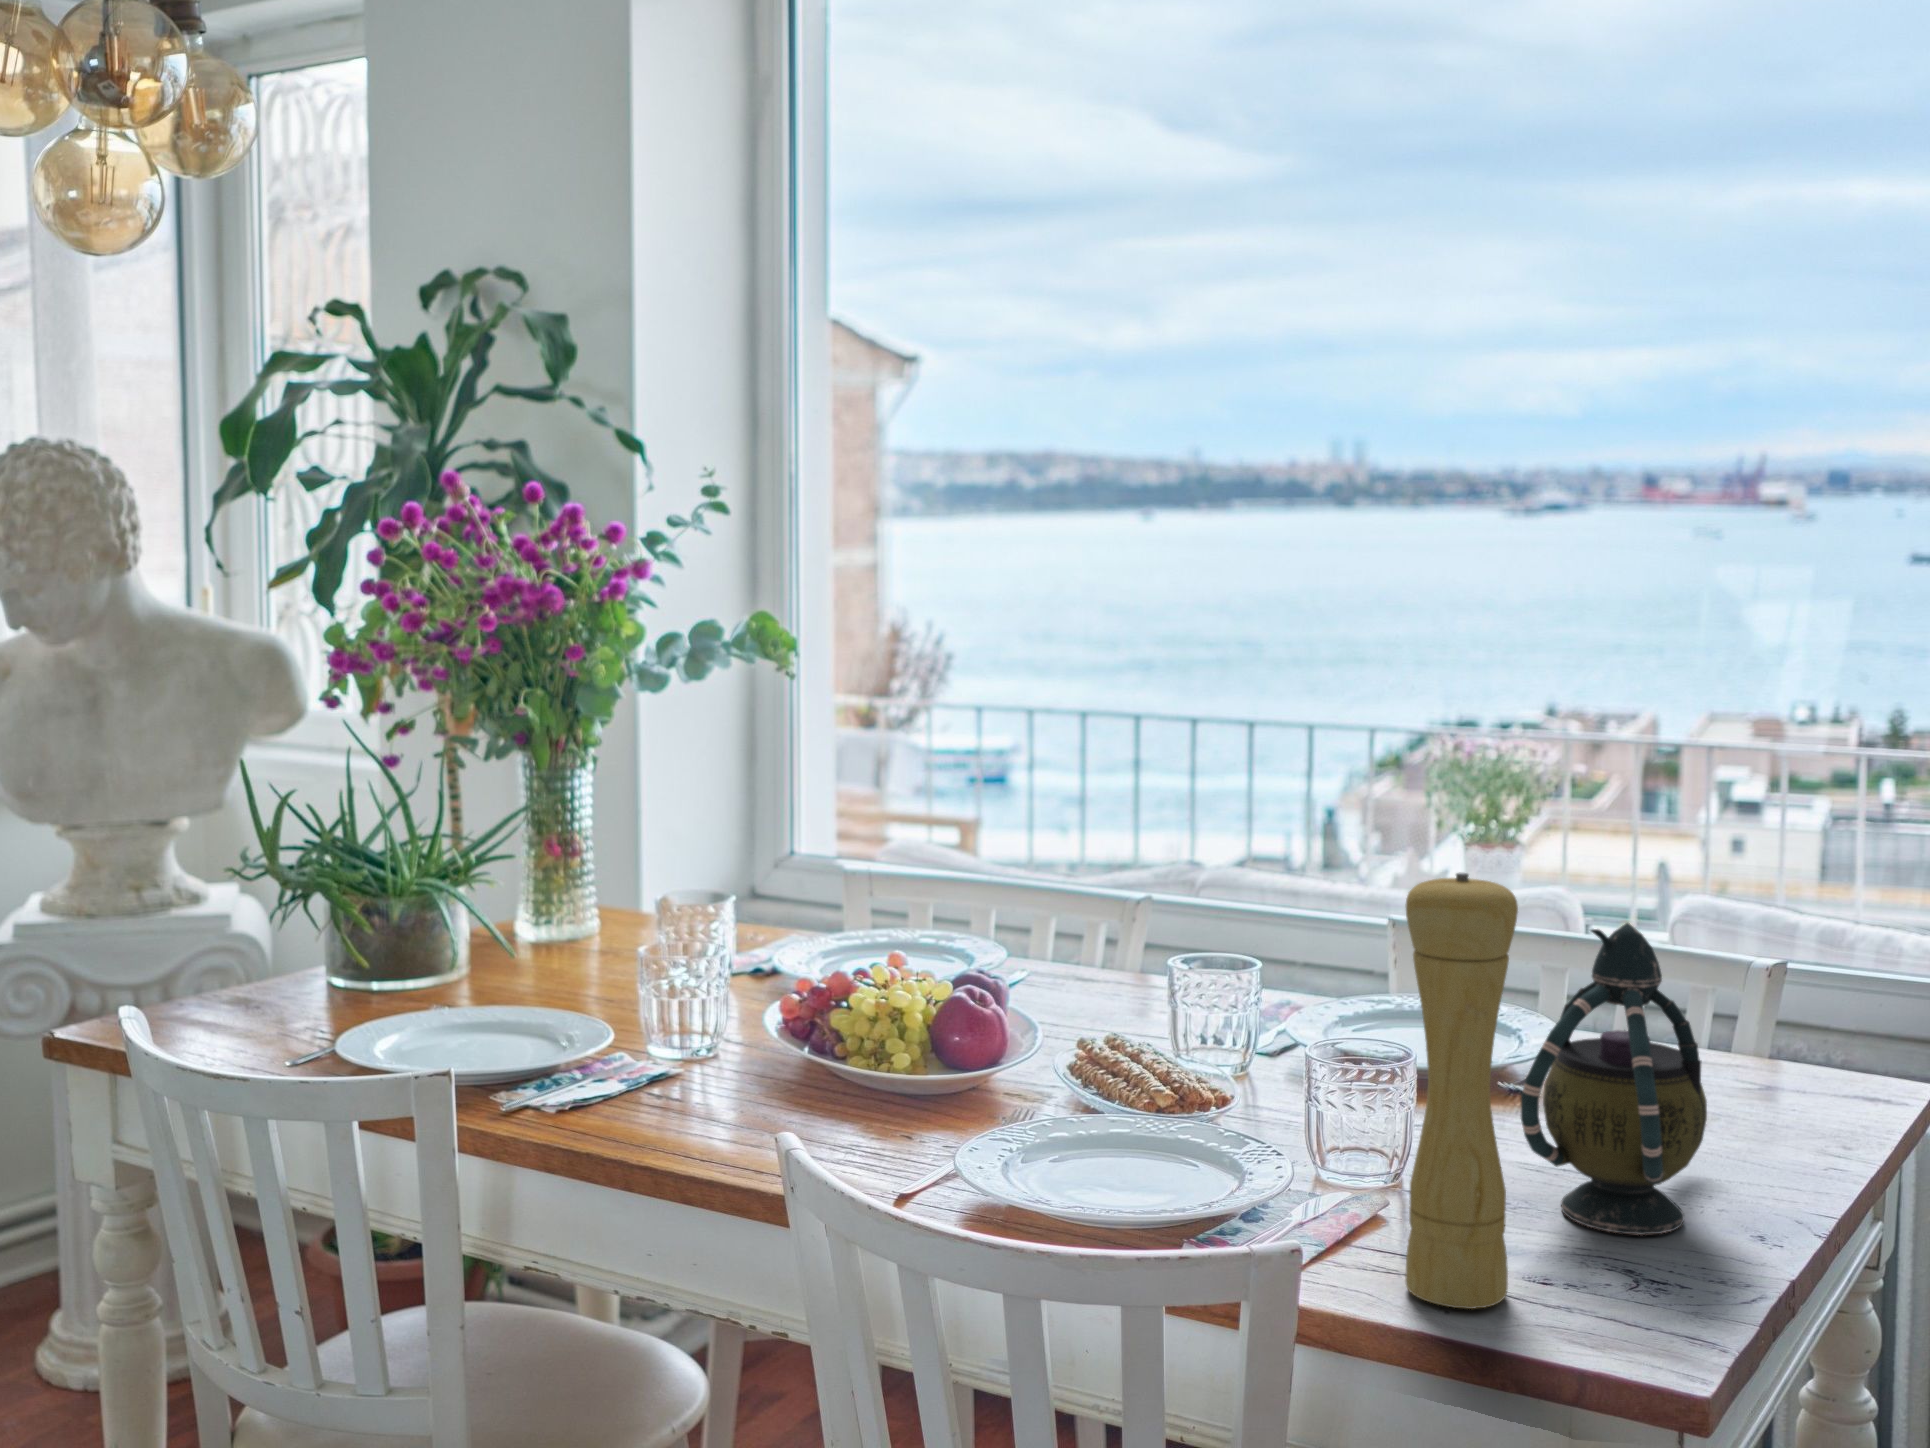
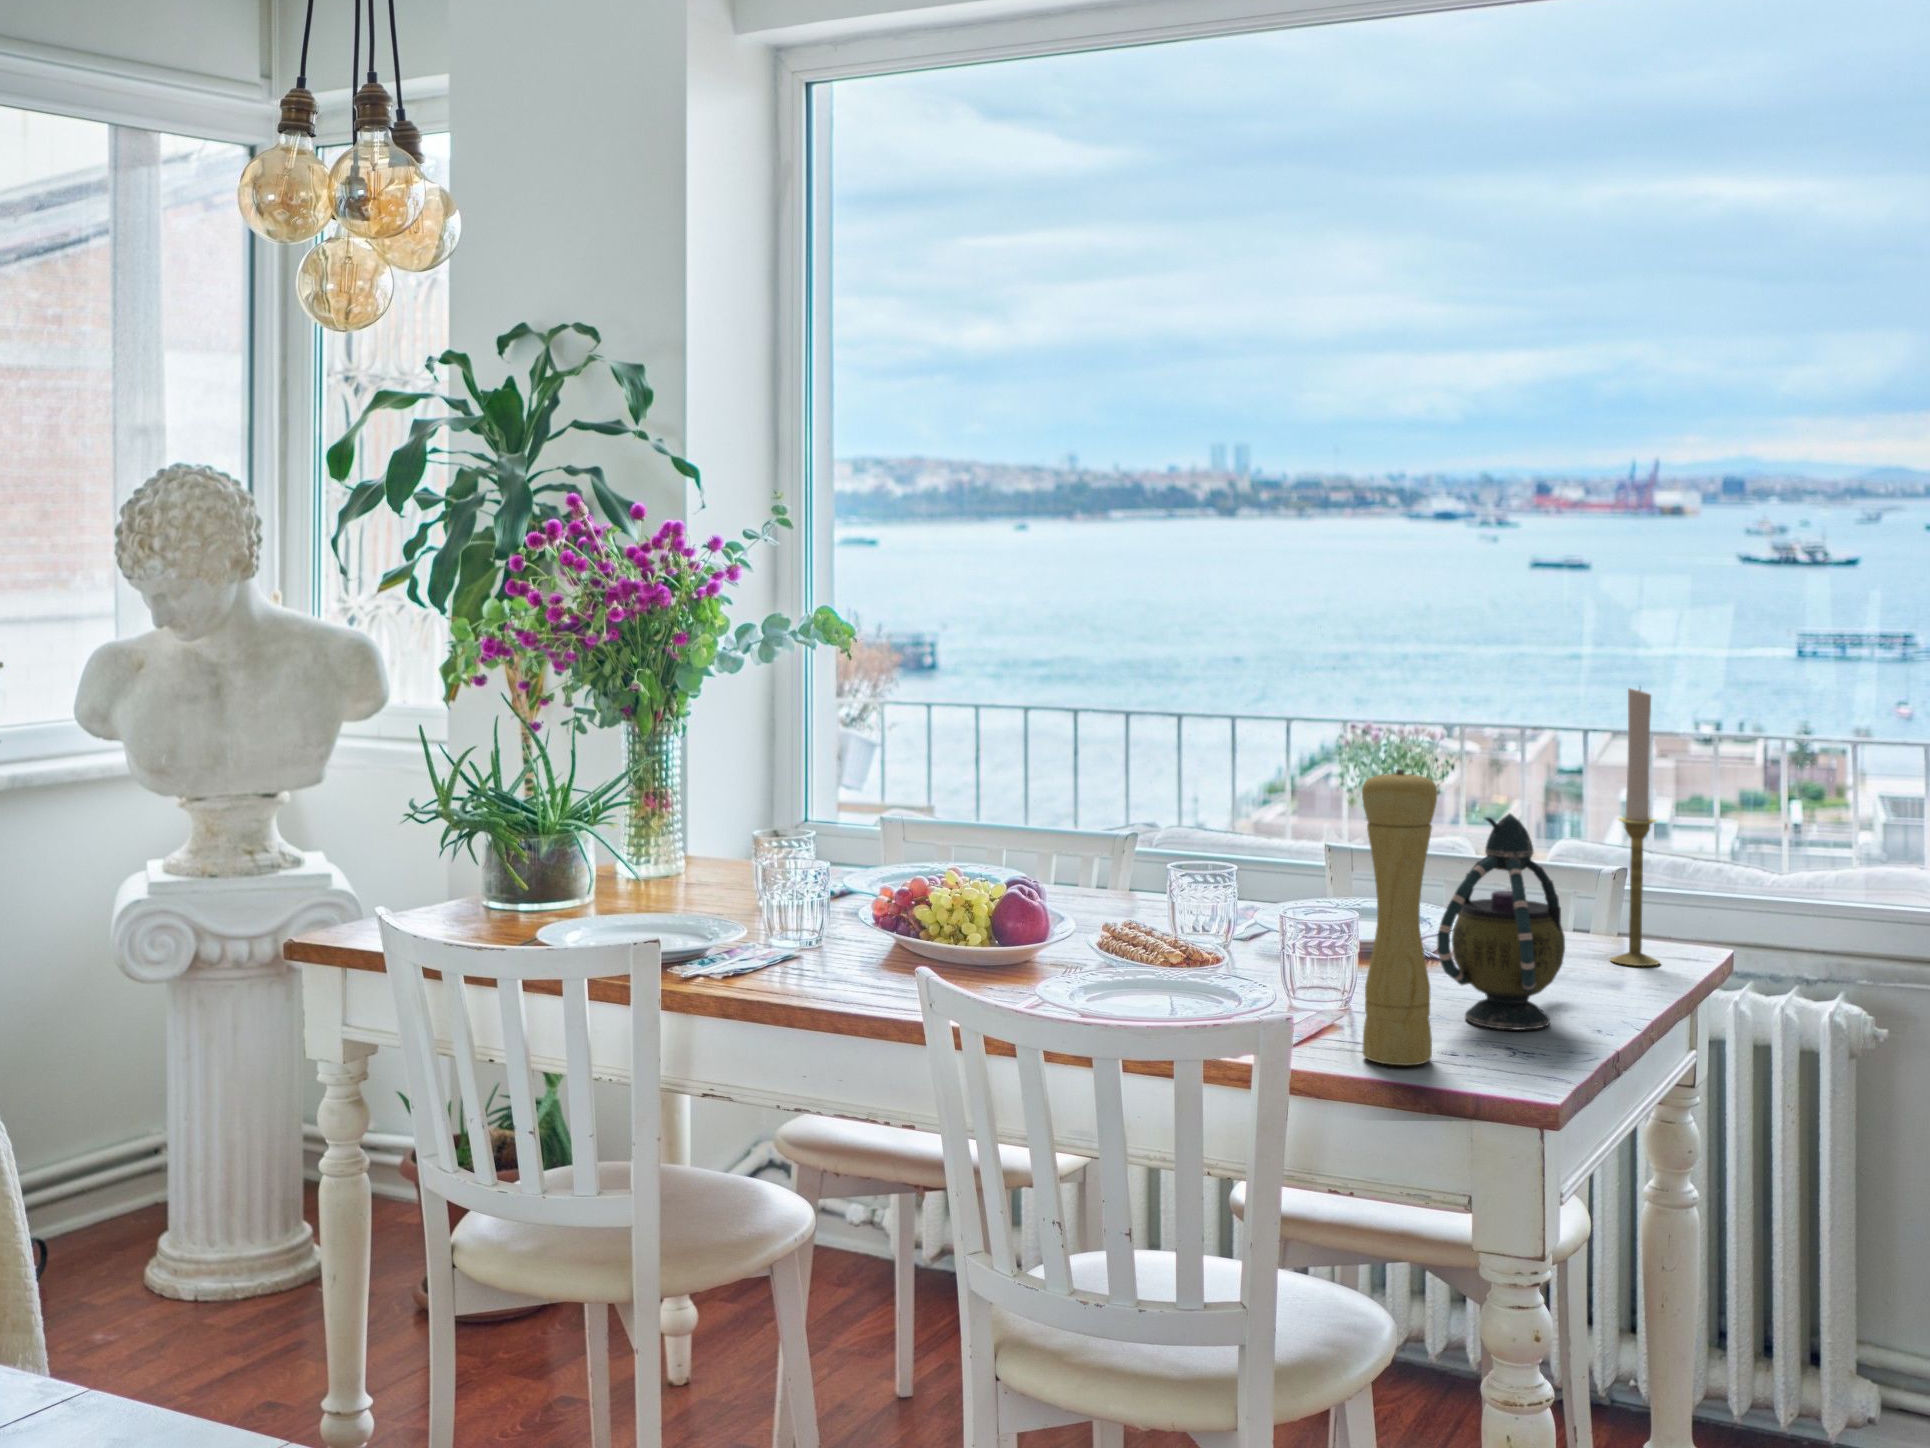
candlestick: none [1767,728,1838,1111] -> present [1611,688,1659,966]

